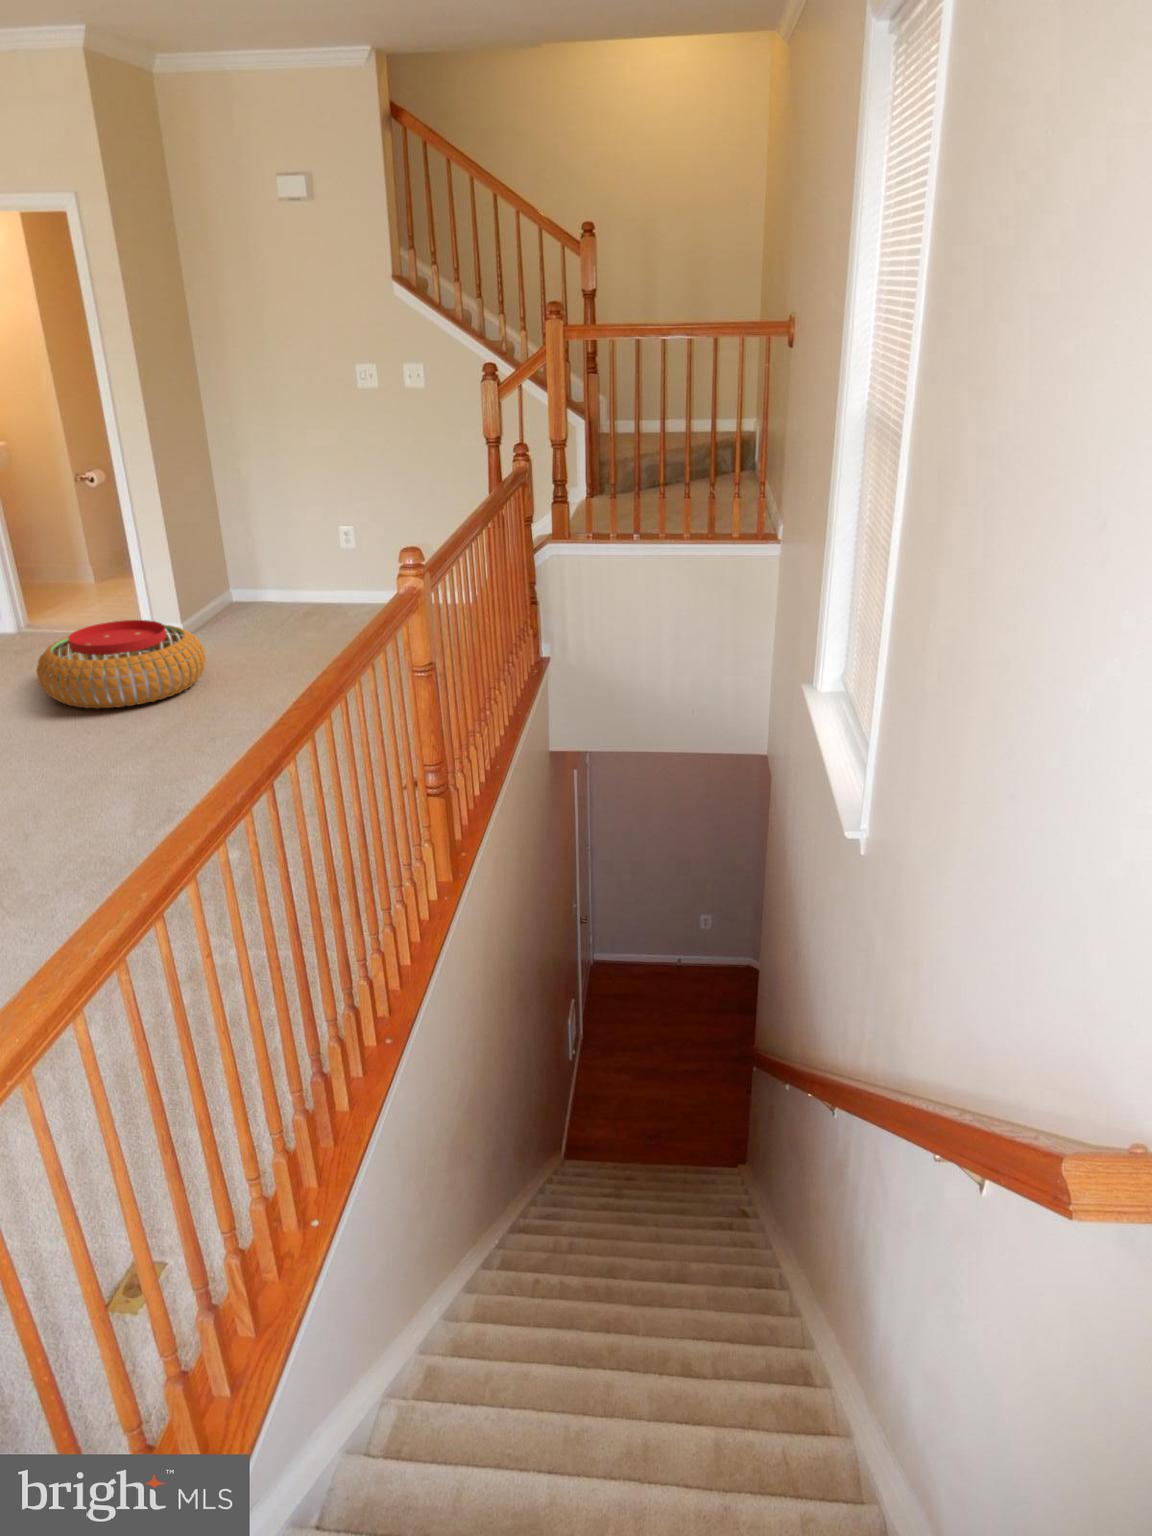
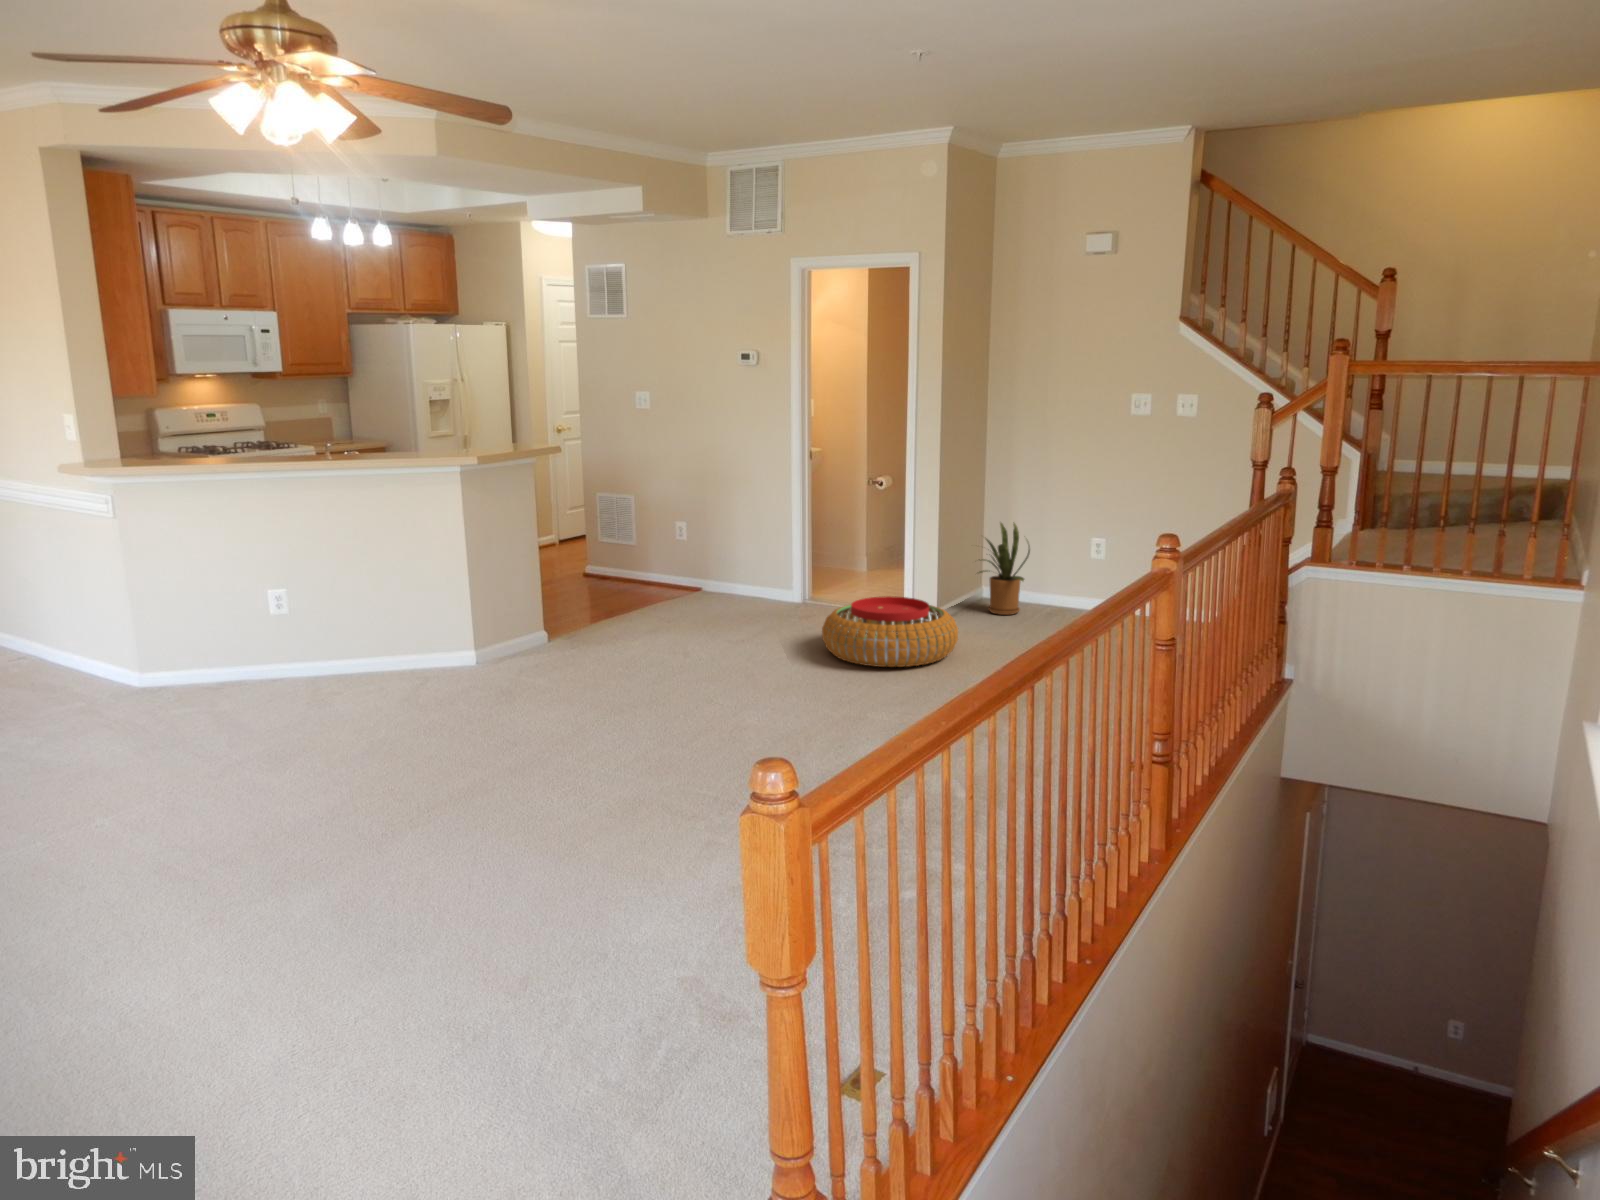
house plant: none [203,516,274,621] -> present [979,523,1030,615]

